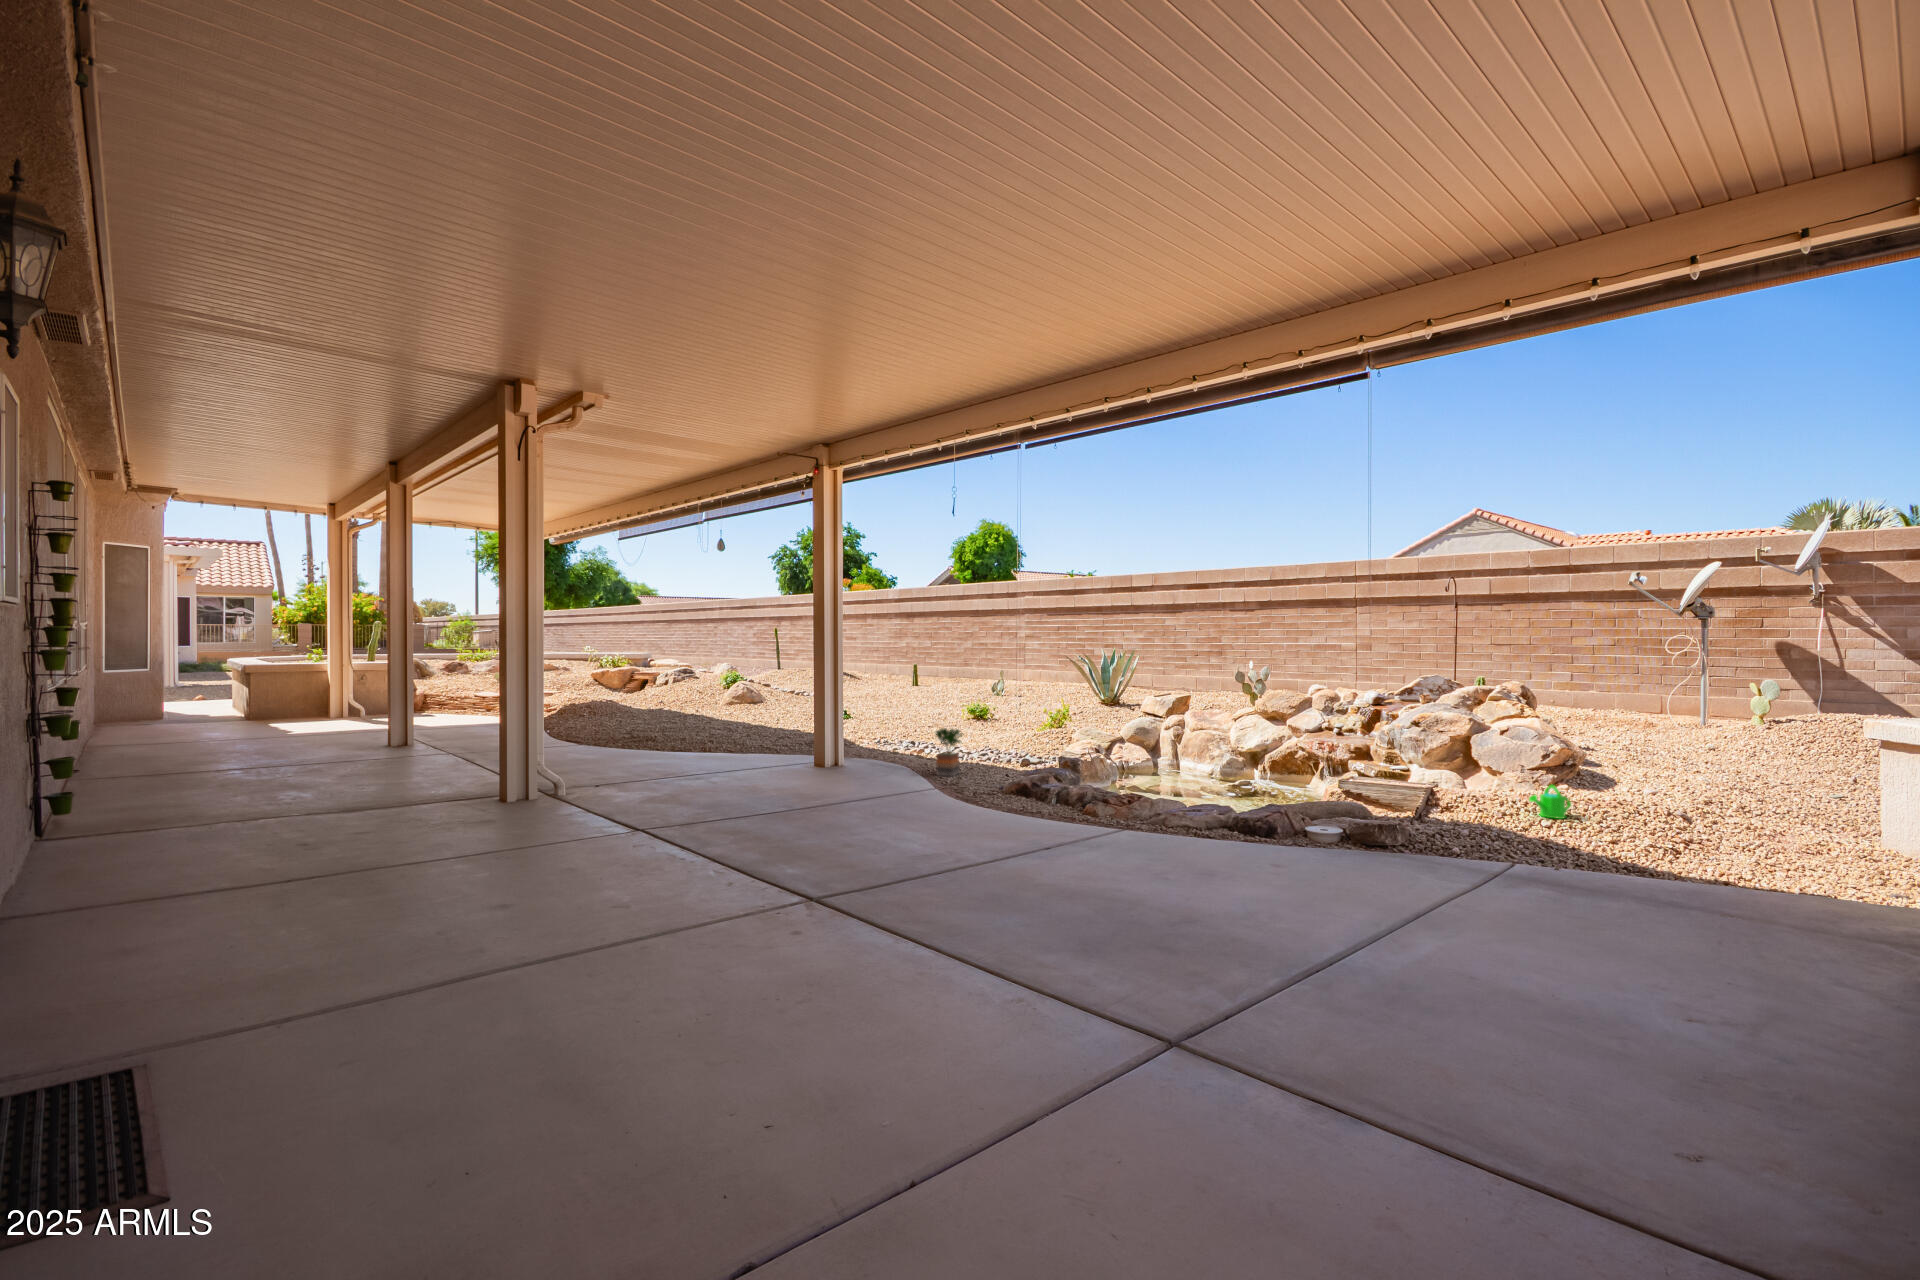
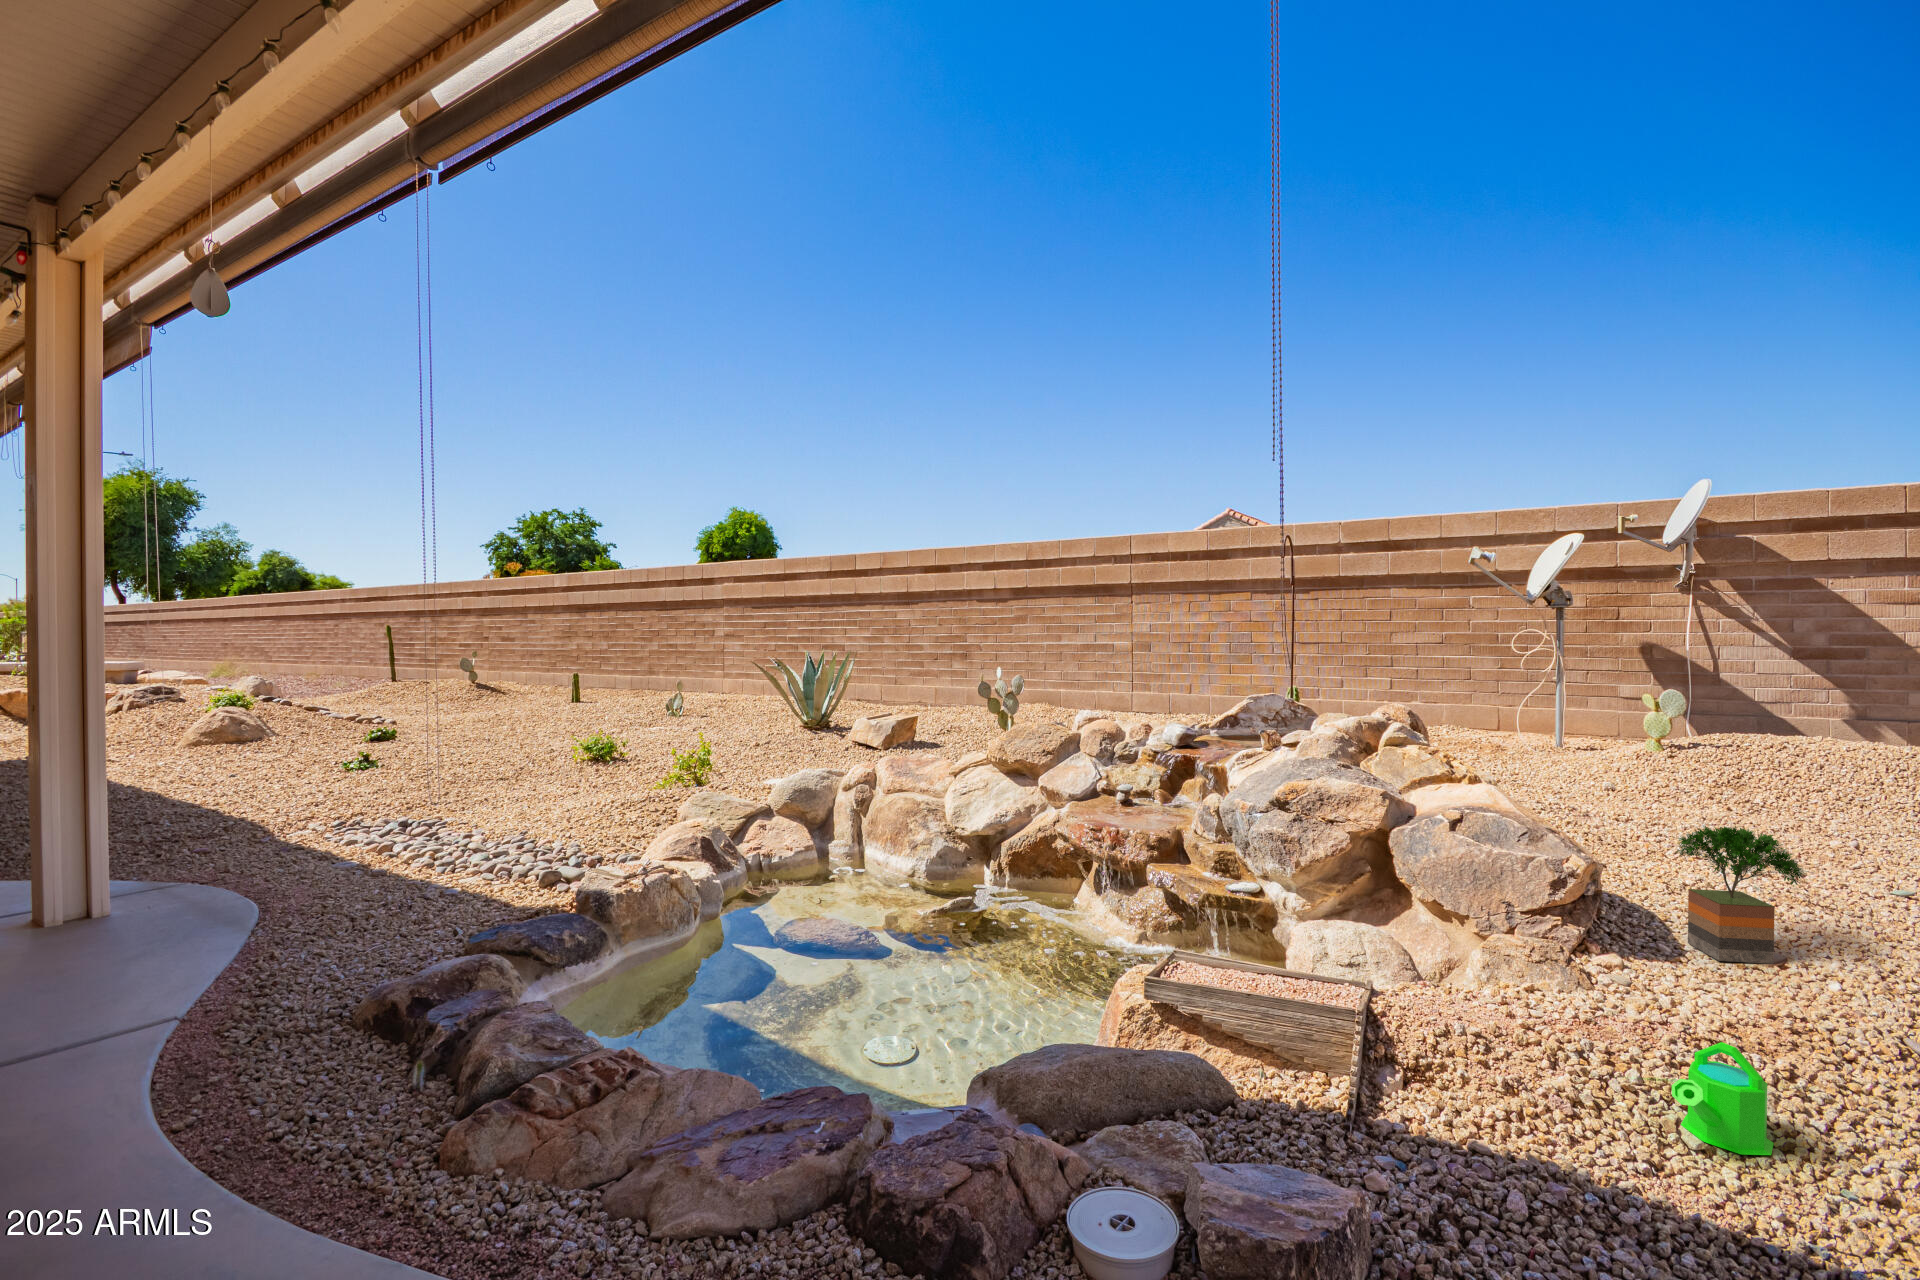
potted tree: present [935,728,964,777] -> present [1677,825,1804,964]

